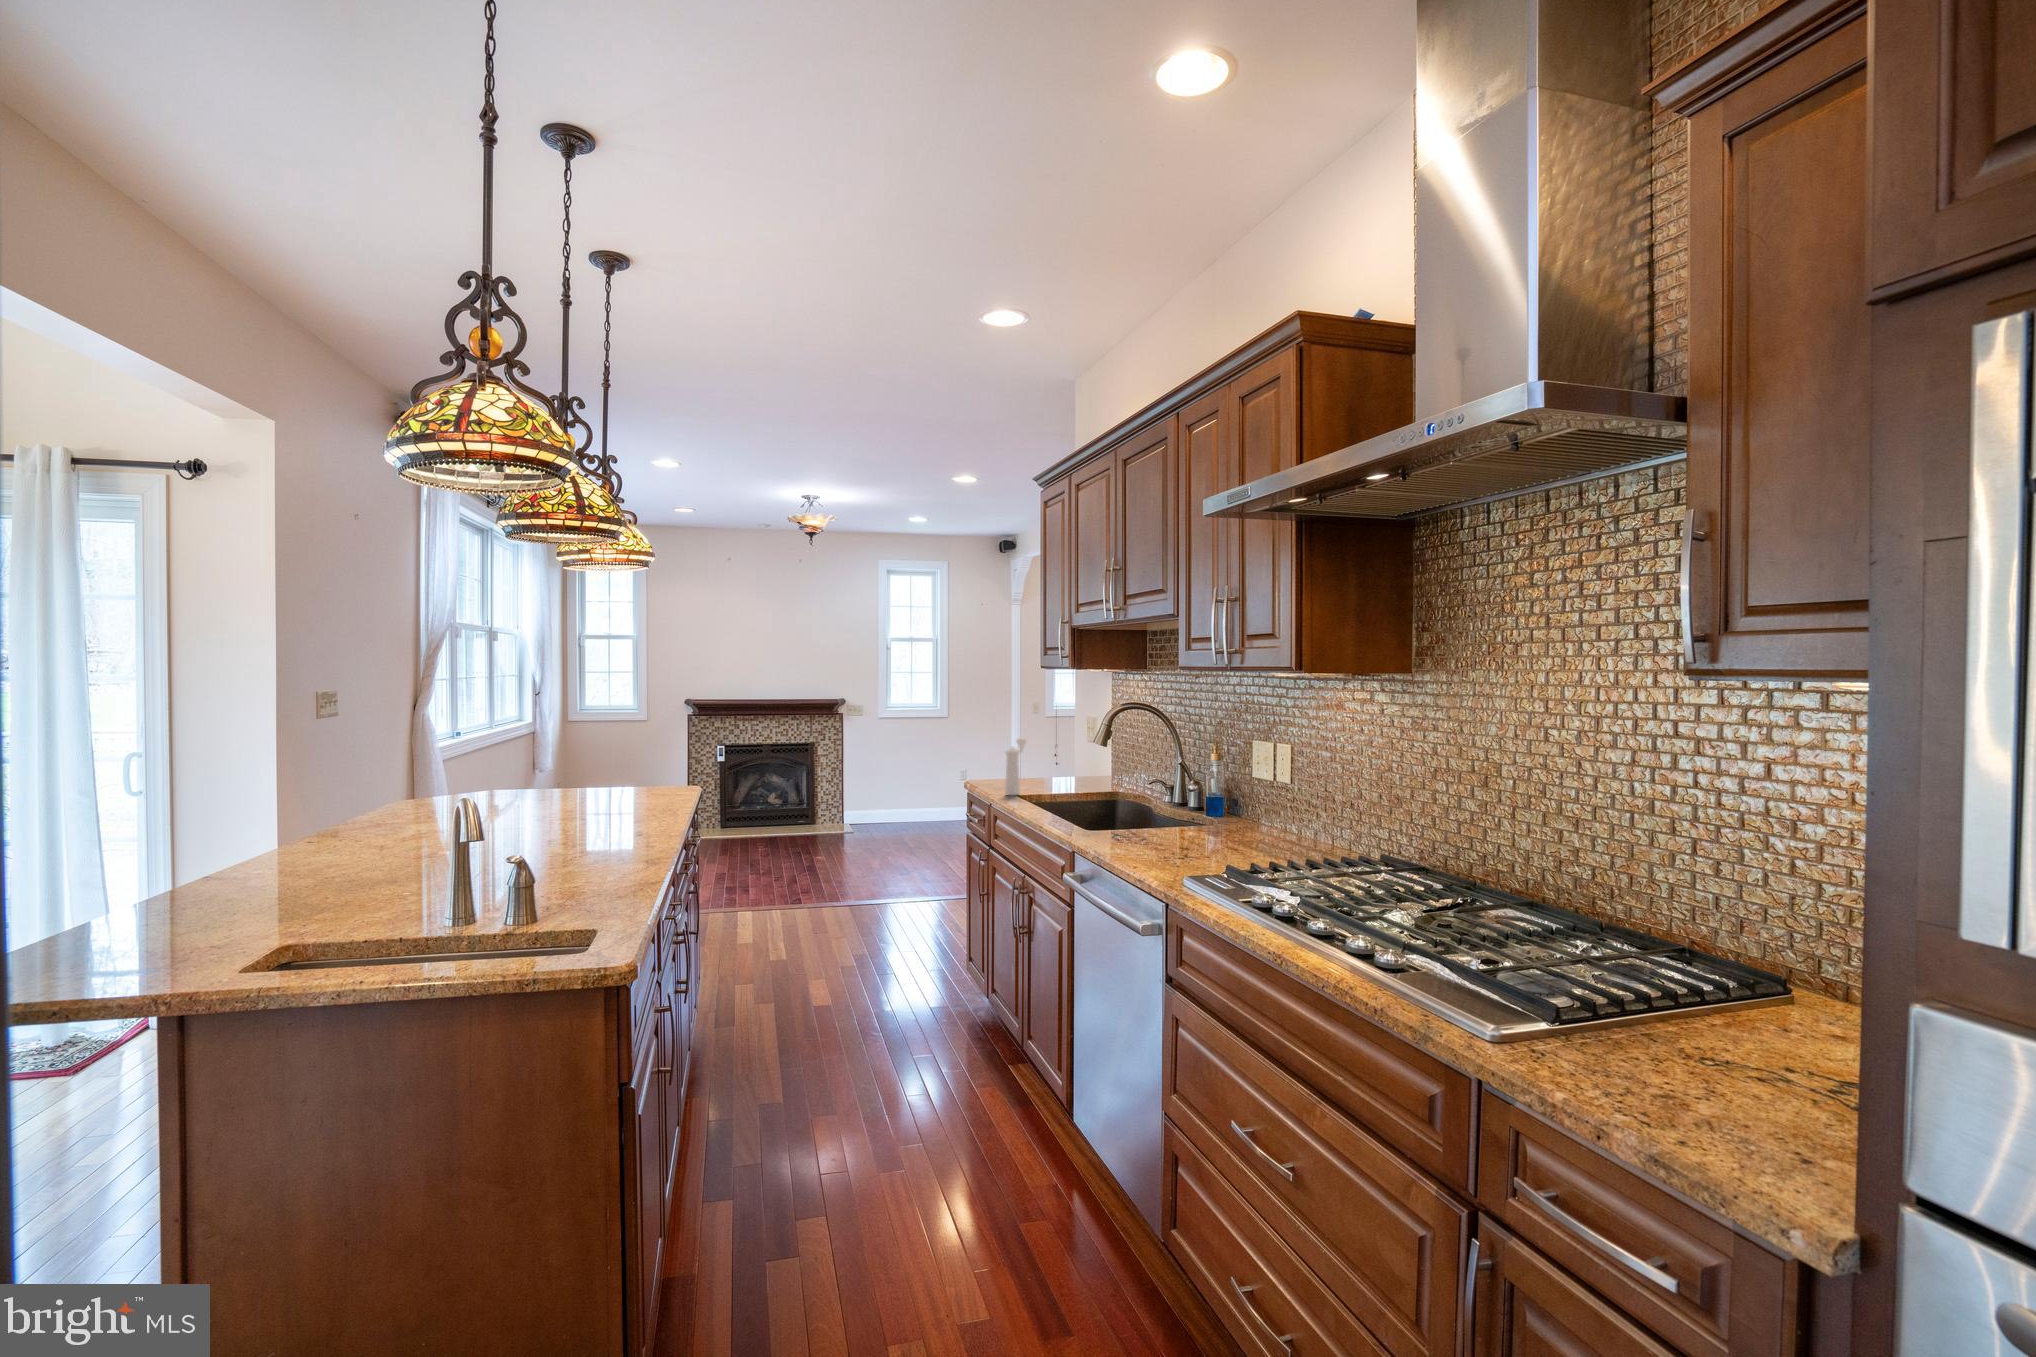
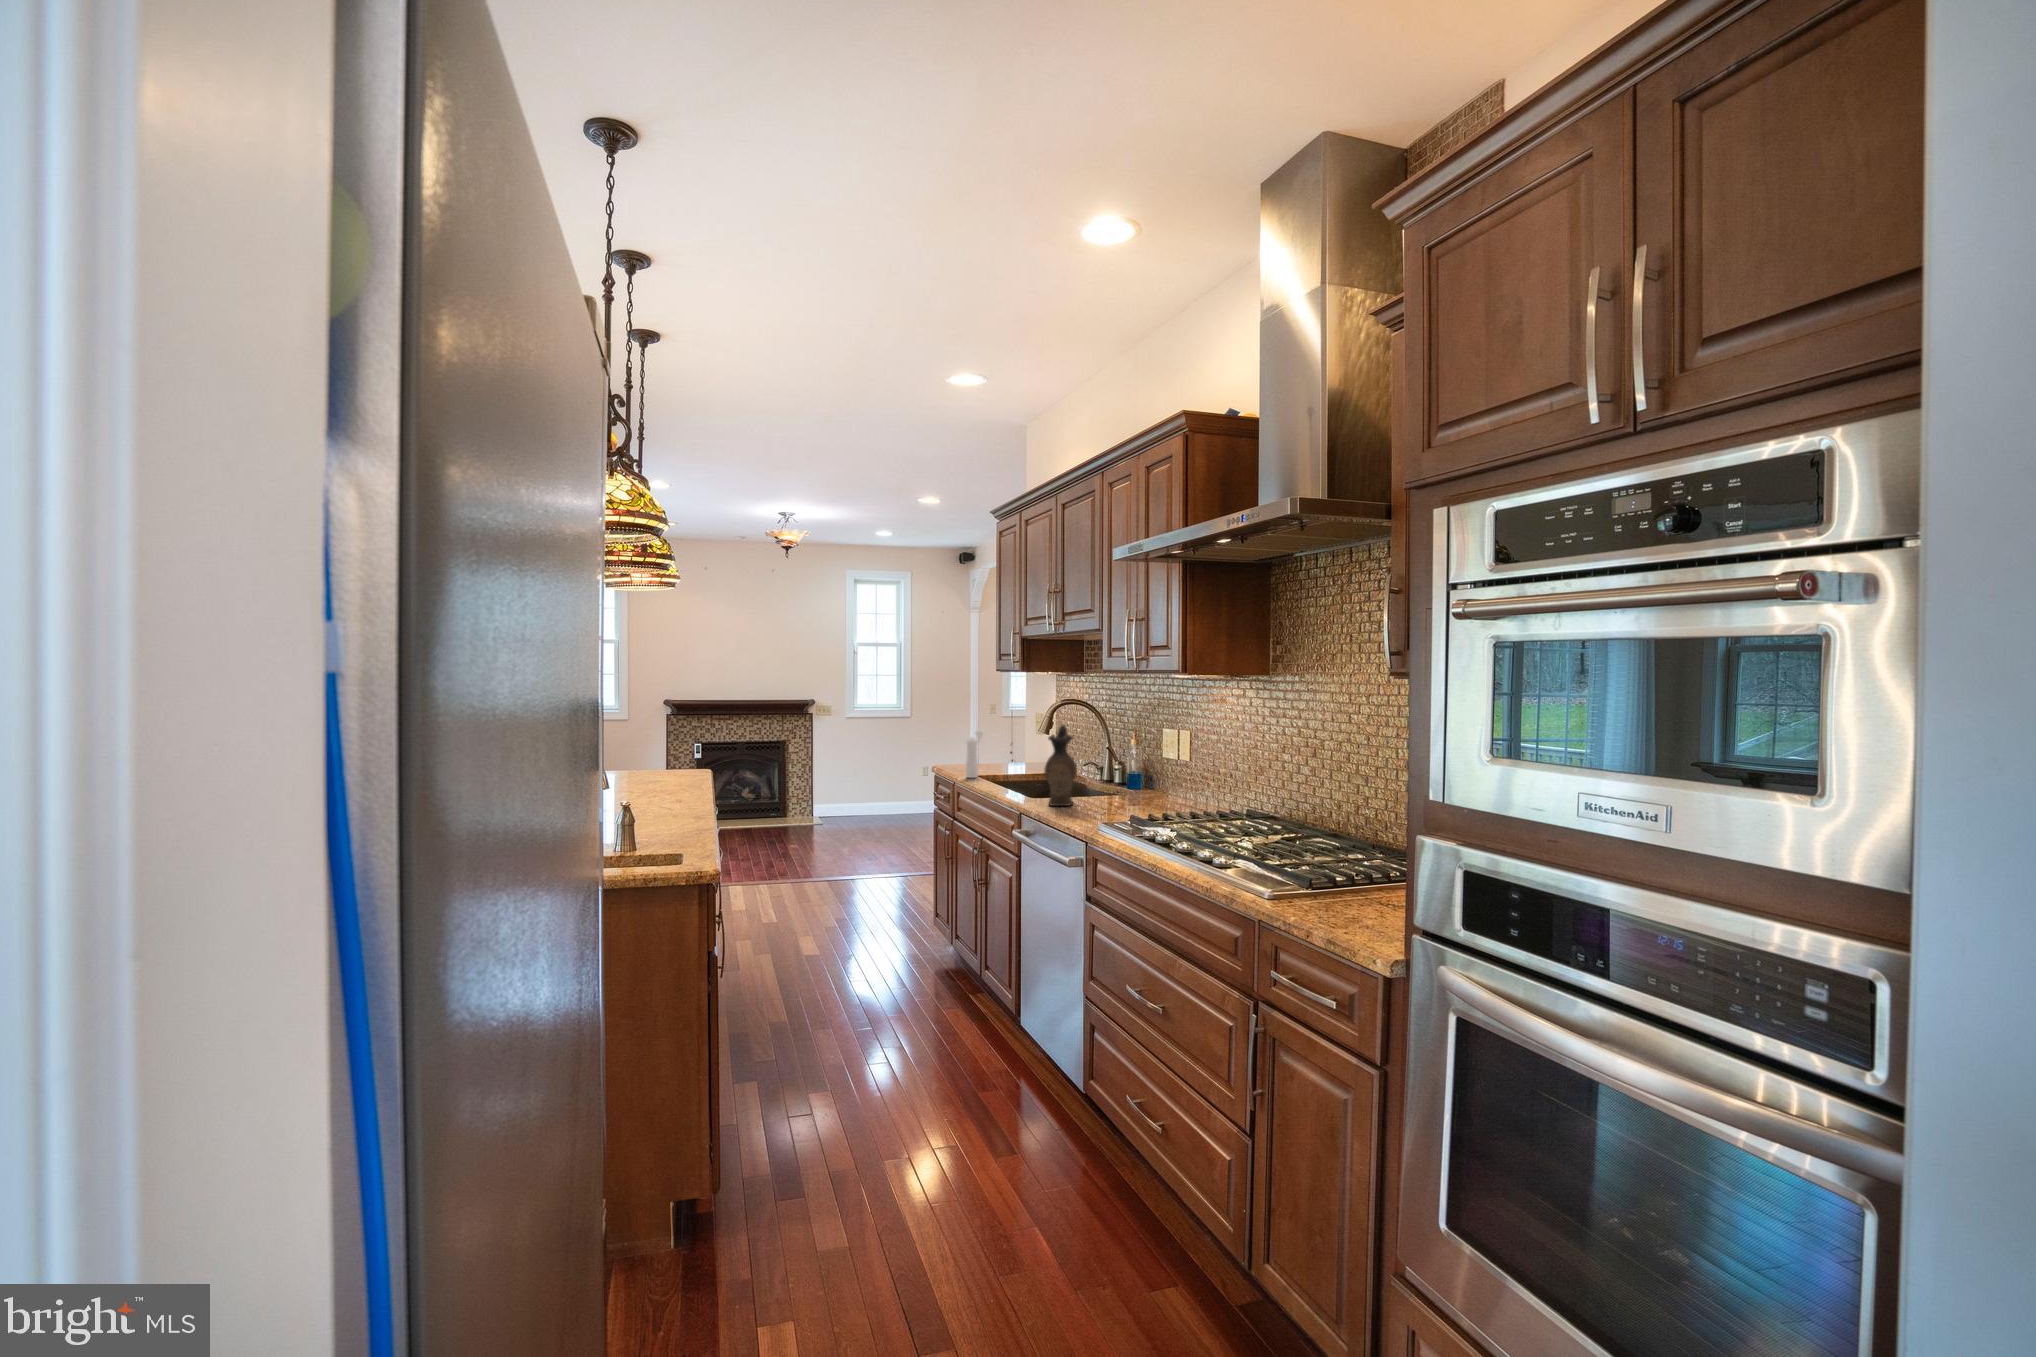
ceramic pitcher: none [1105,736,1147,840] -> present [1044,725,1077,806]

